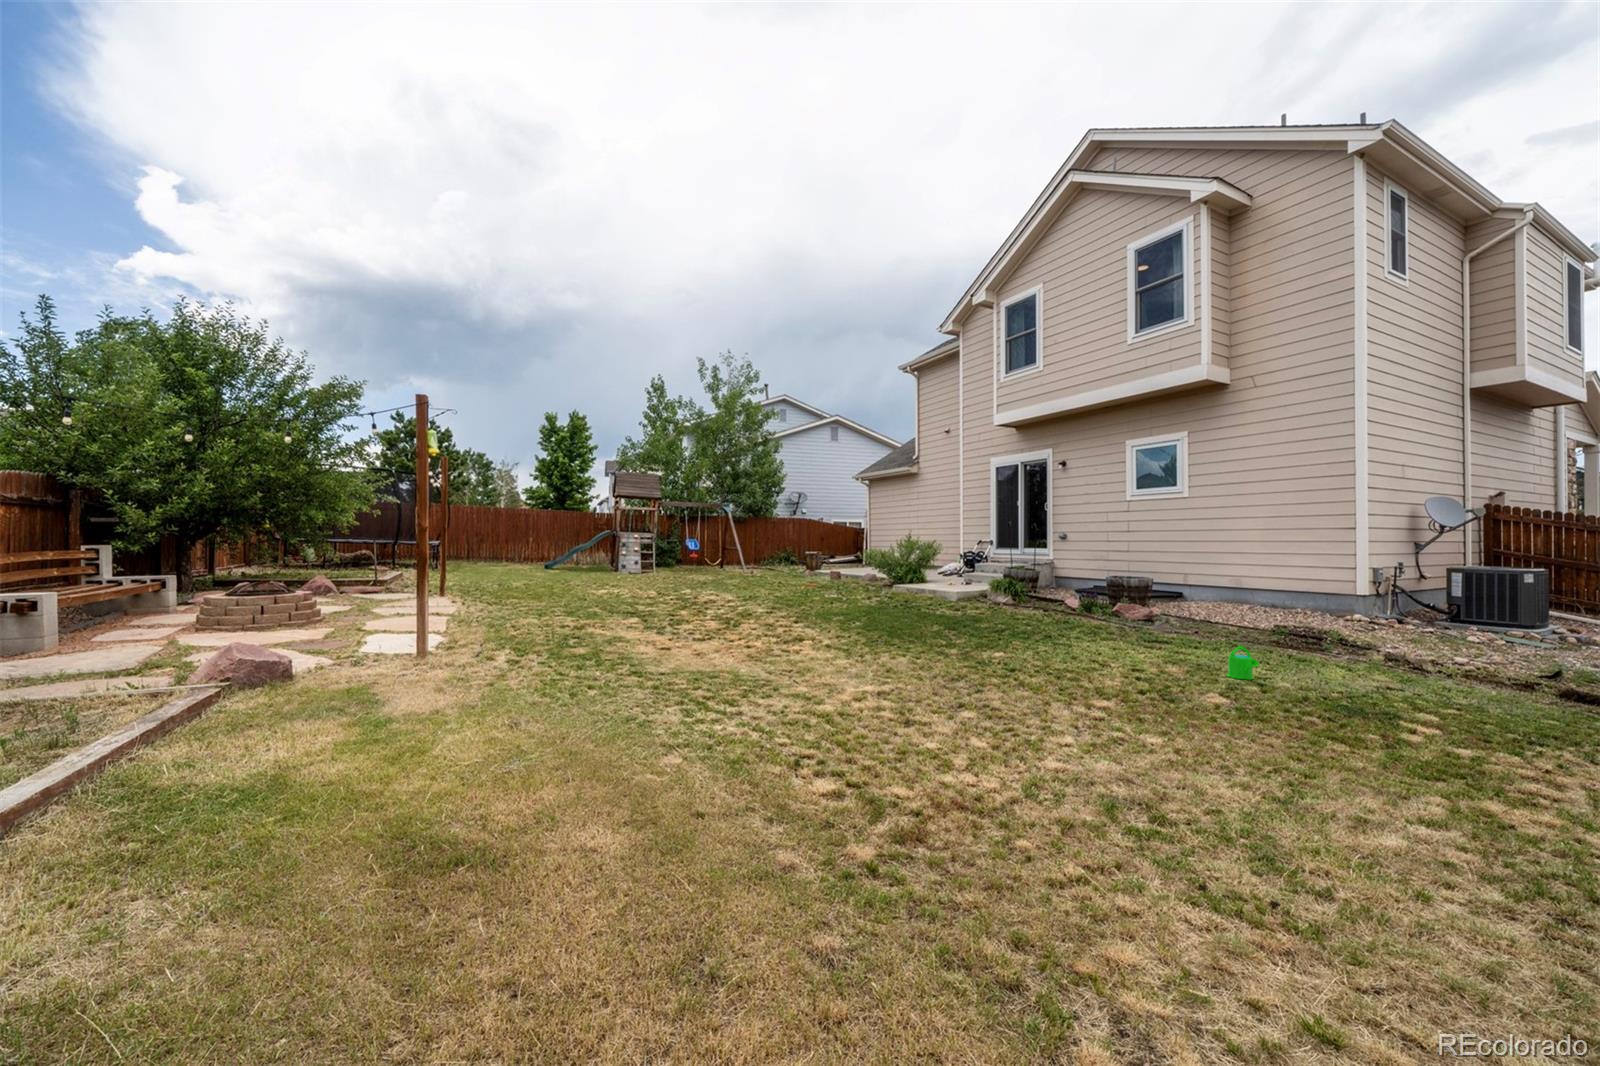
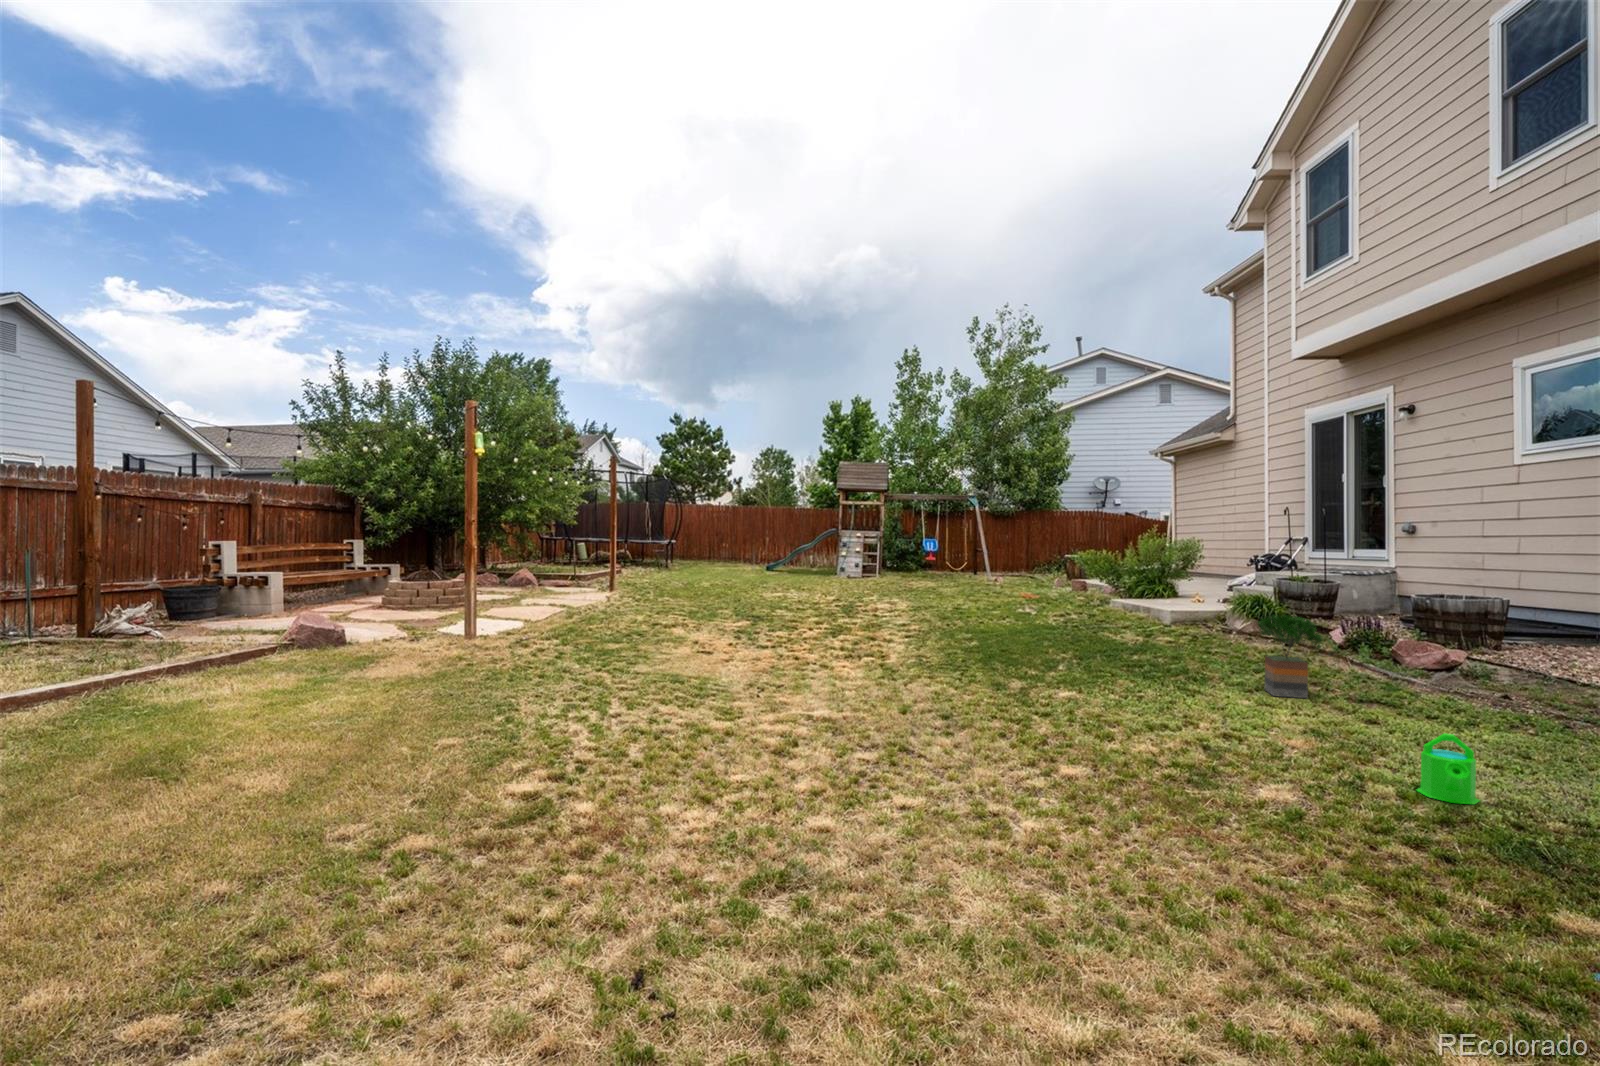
potted tree: none [1079,590,1120,639] -> present [1258,615,1323,698]

